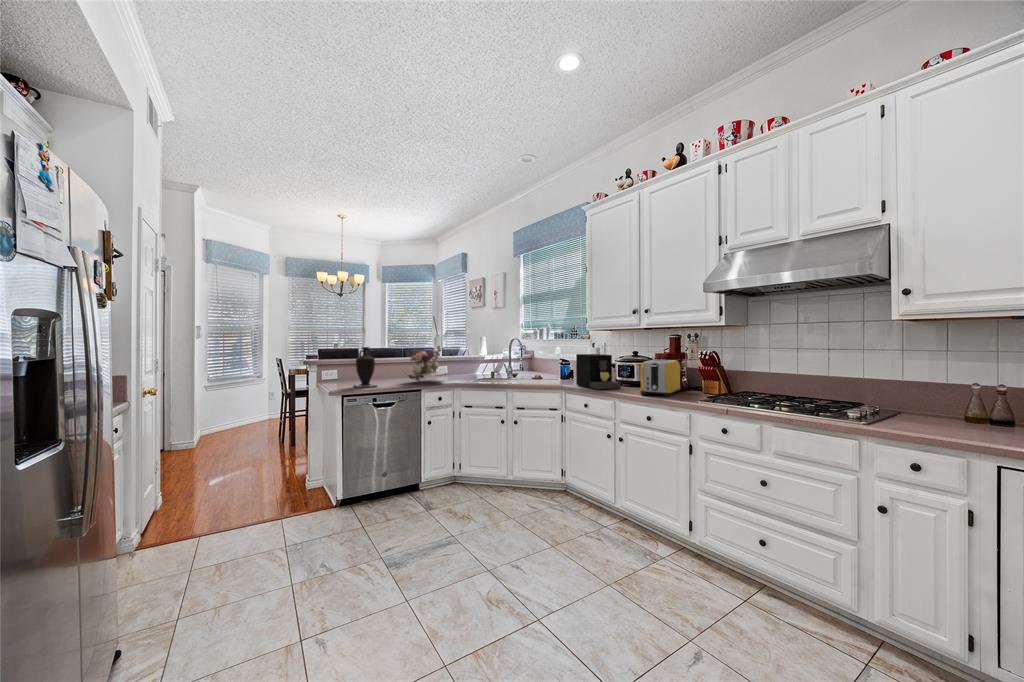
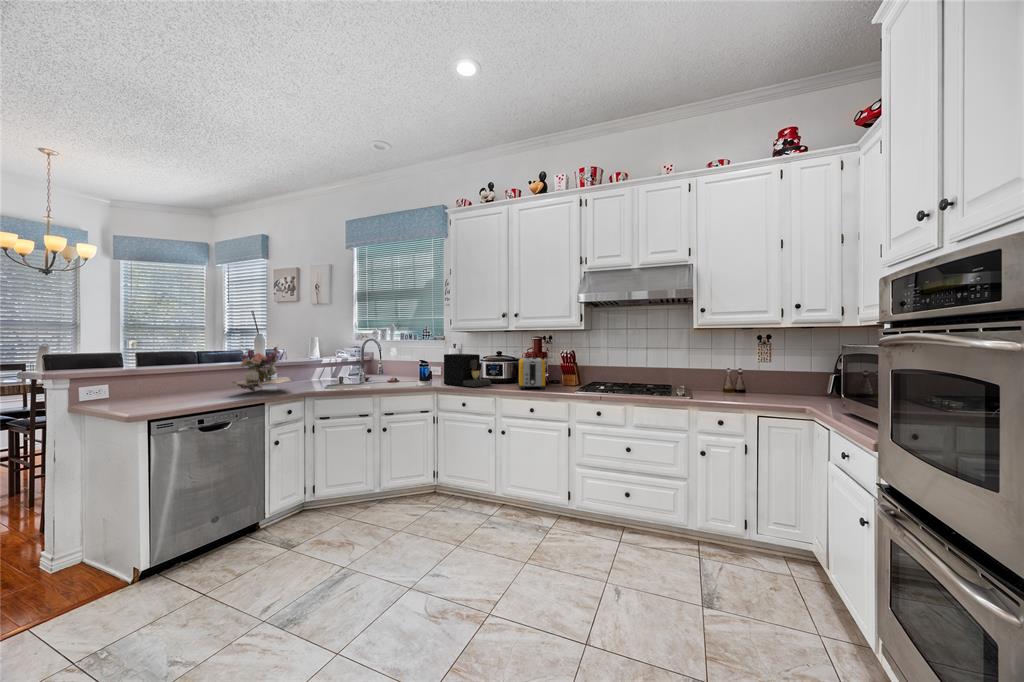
vase: present [354,347,377,388] -> none [155,349,199,406]

